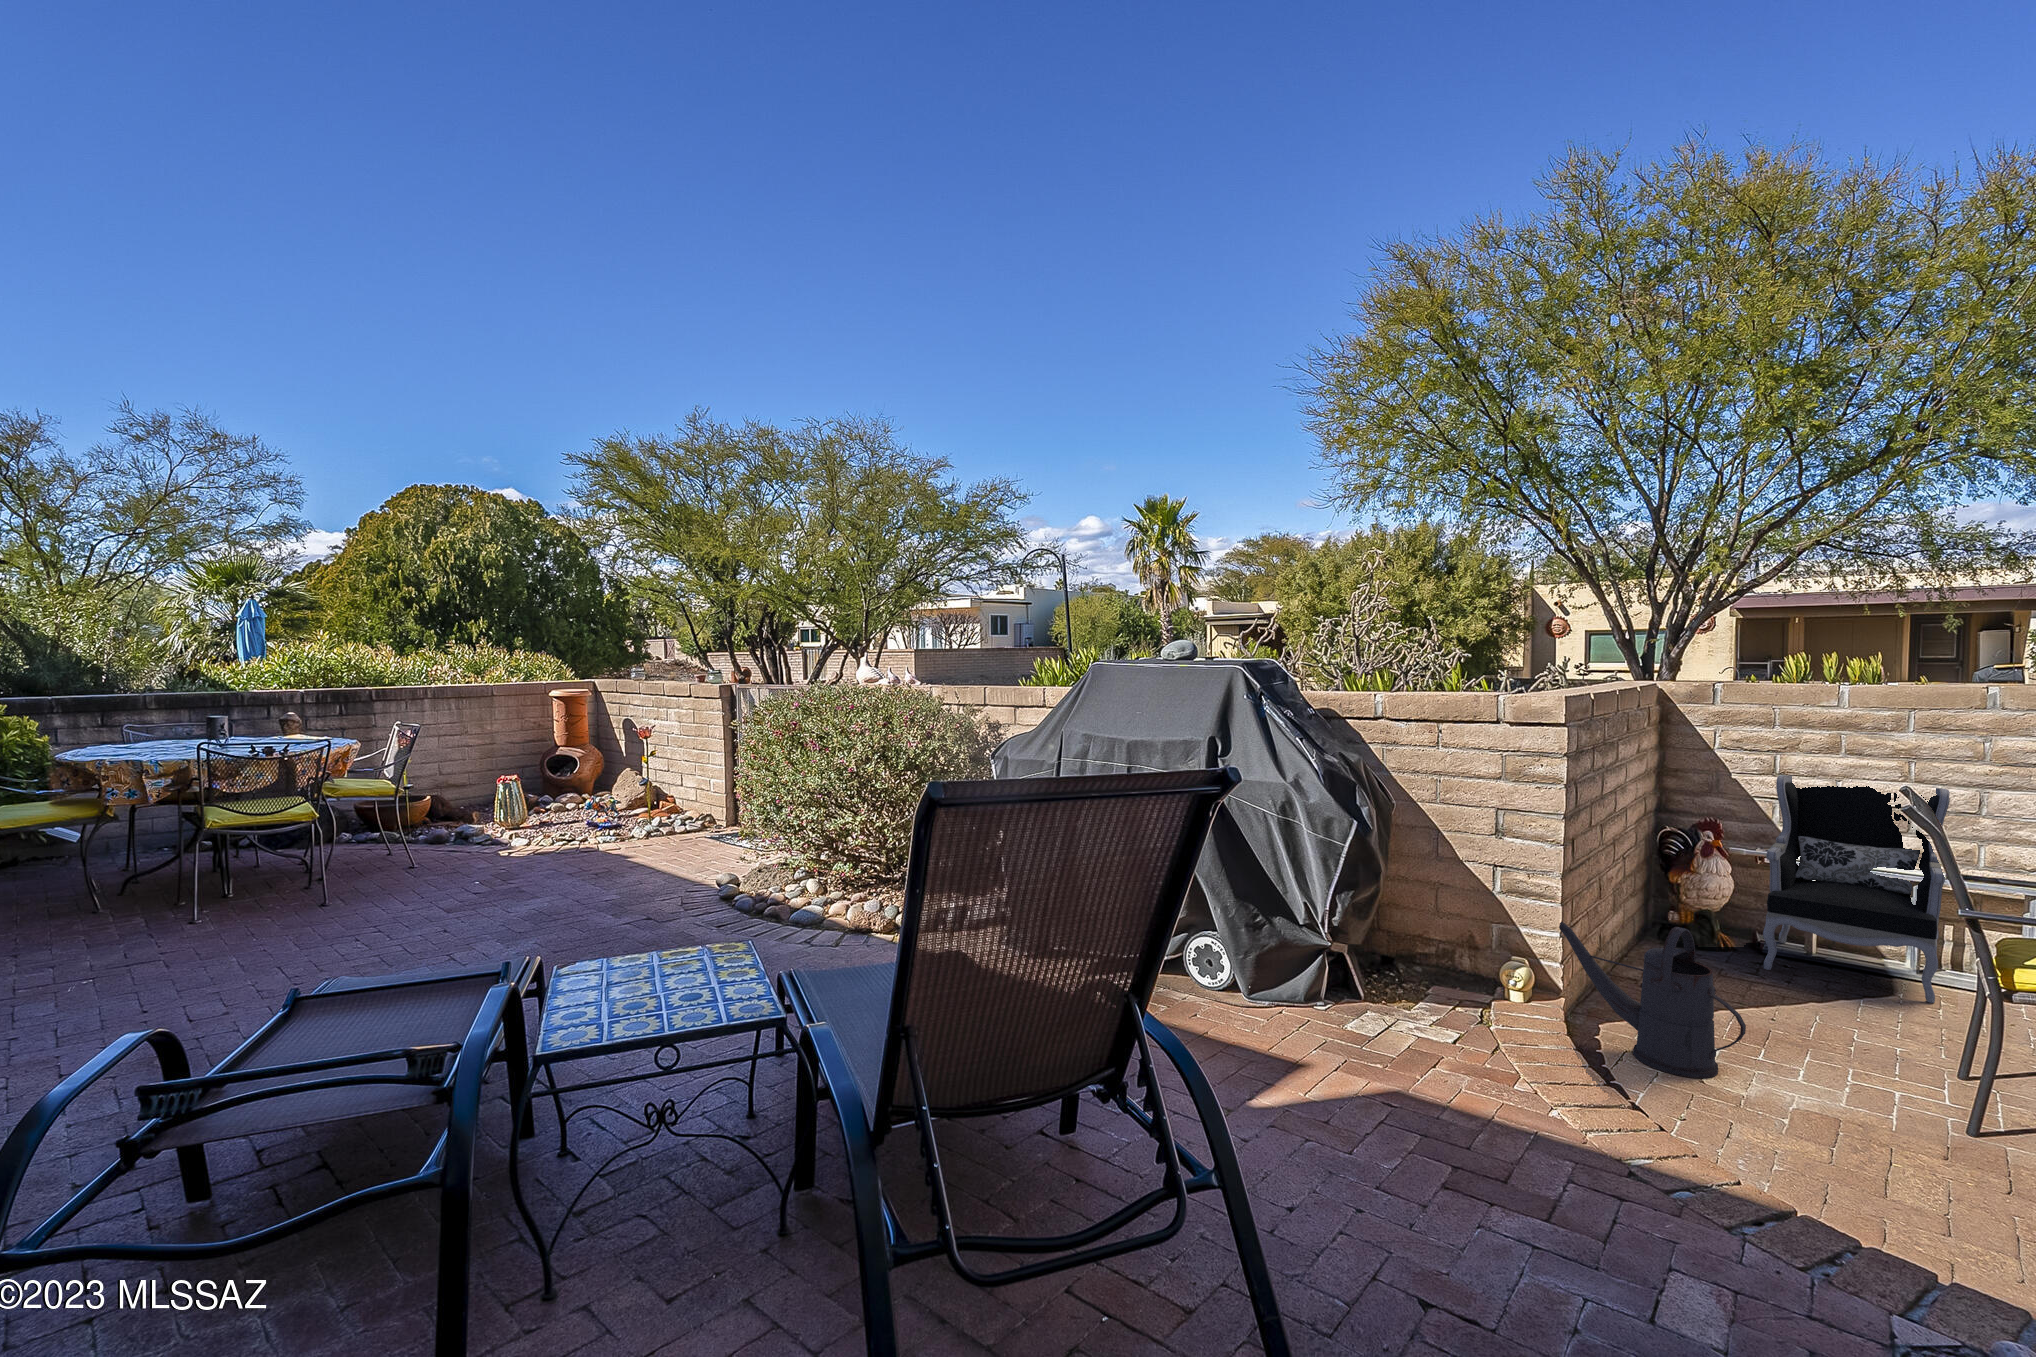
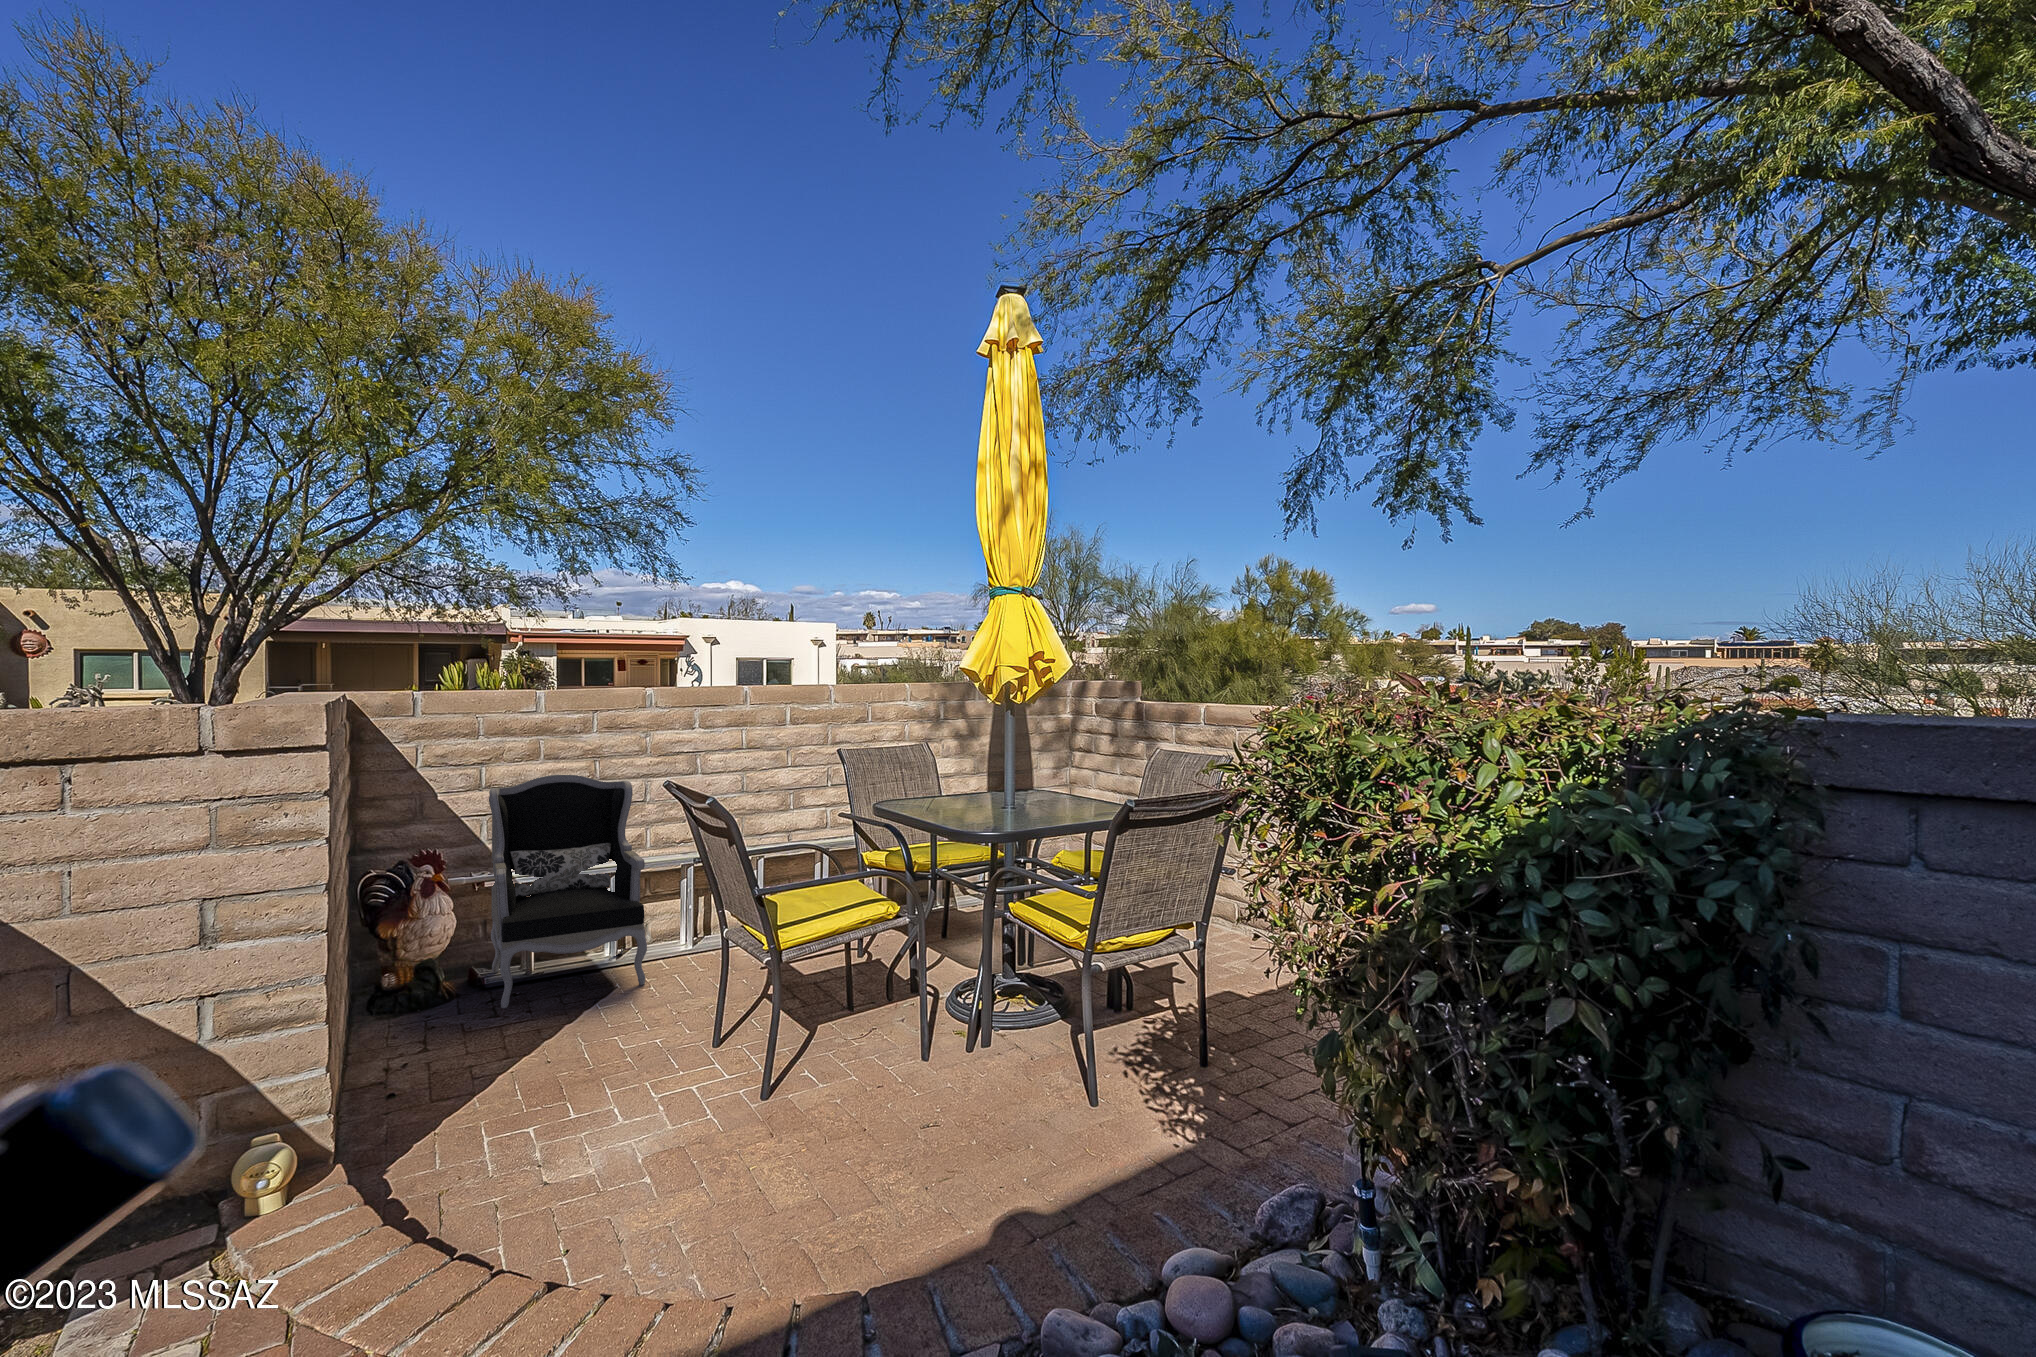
watering can: present [1559,922,1746,1078] -> none [327,995,585,1199]

